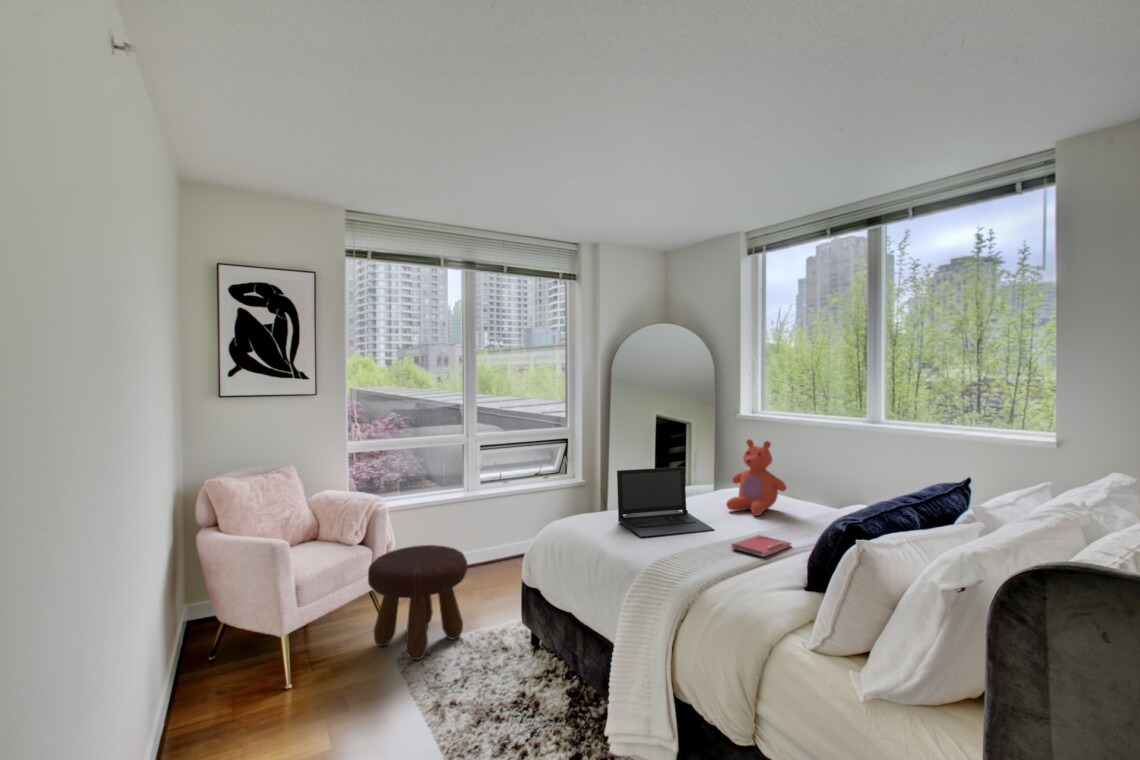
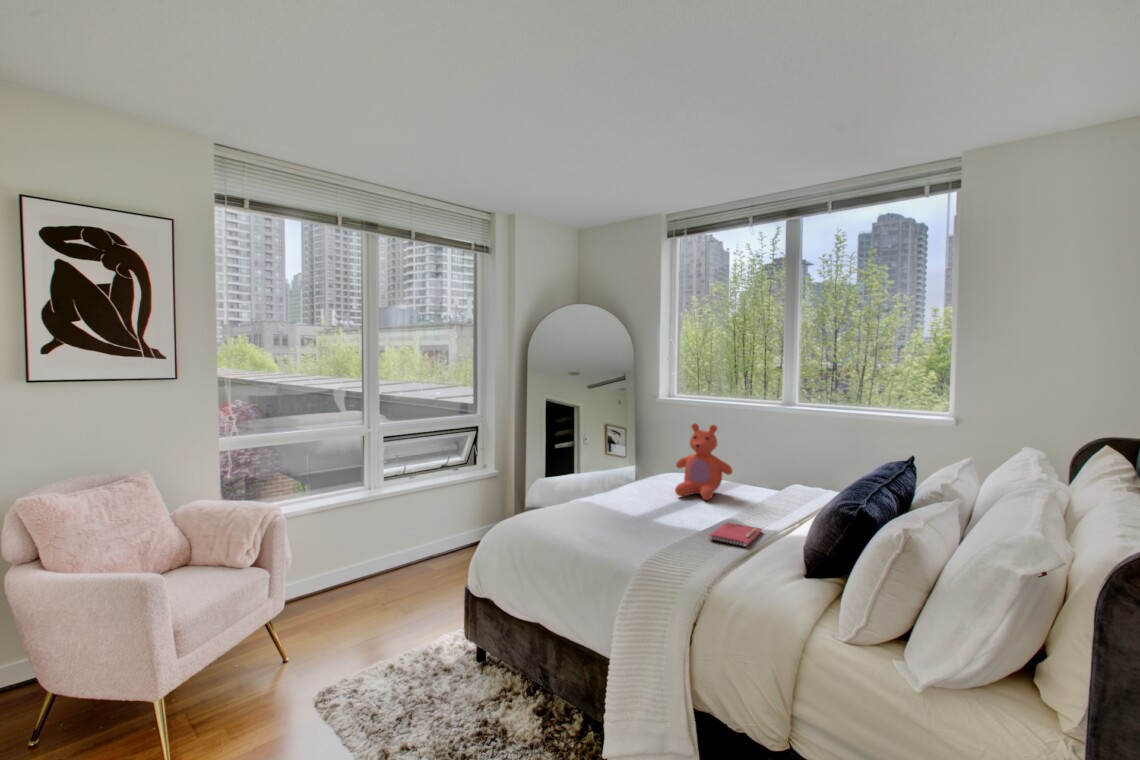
laptop: present [617,467,714,538] -> none [574,454,678,534]
footstool: present [368,545,468,660] -> none [269,557,397,700]

